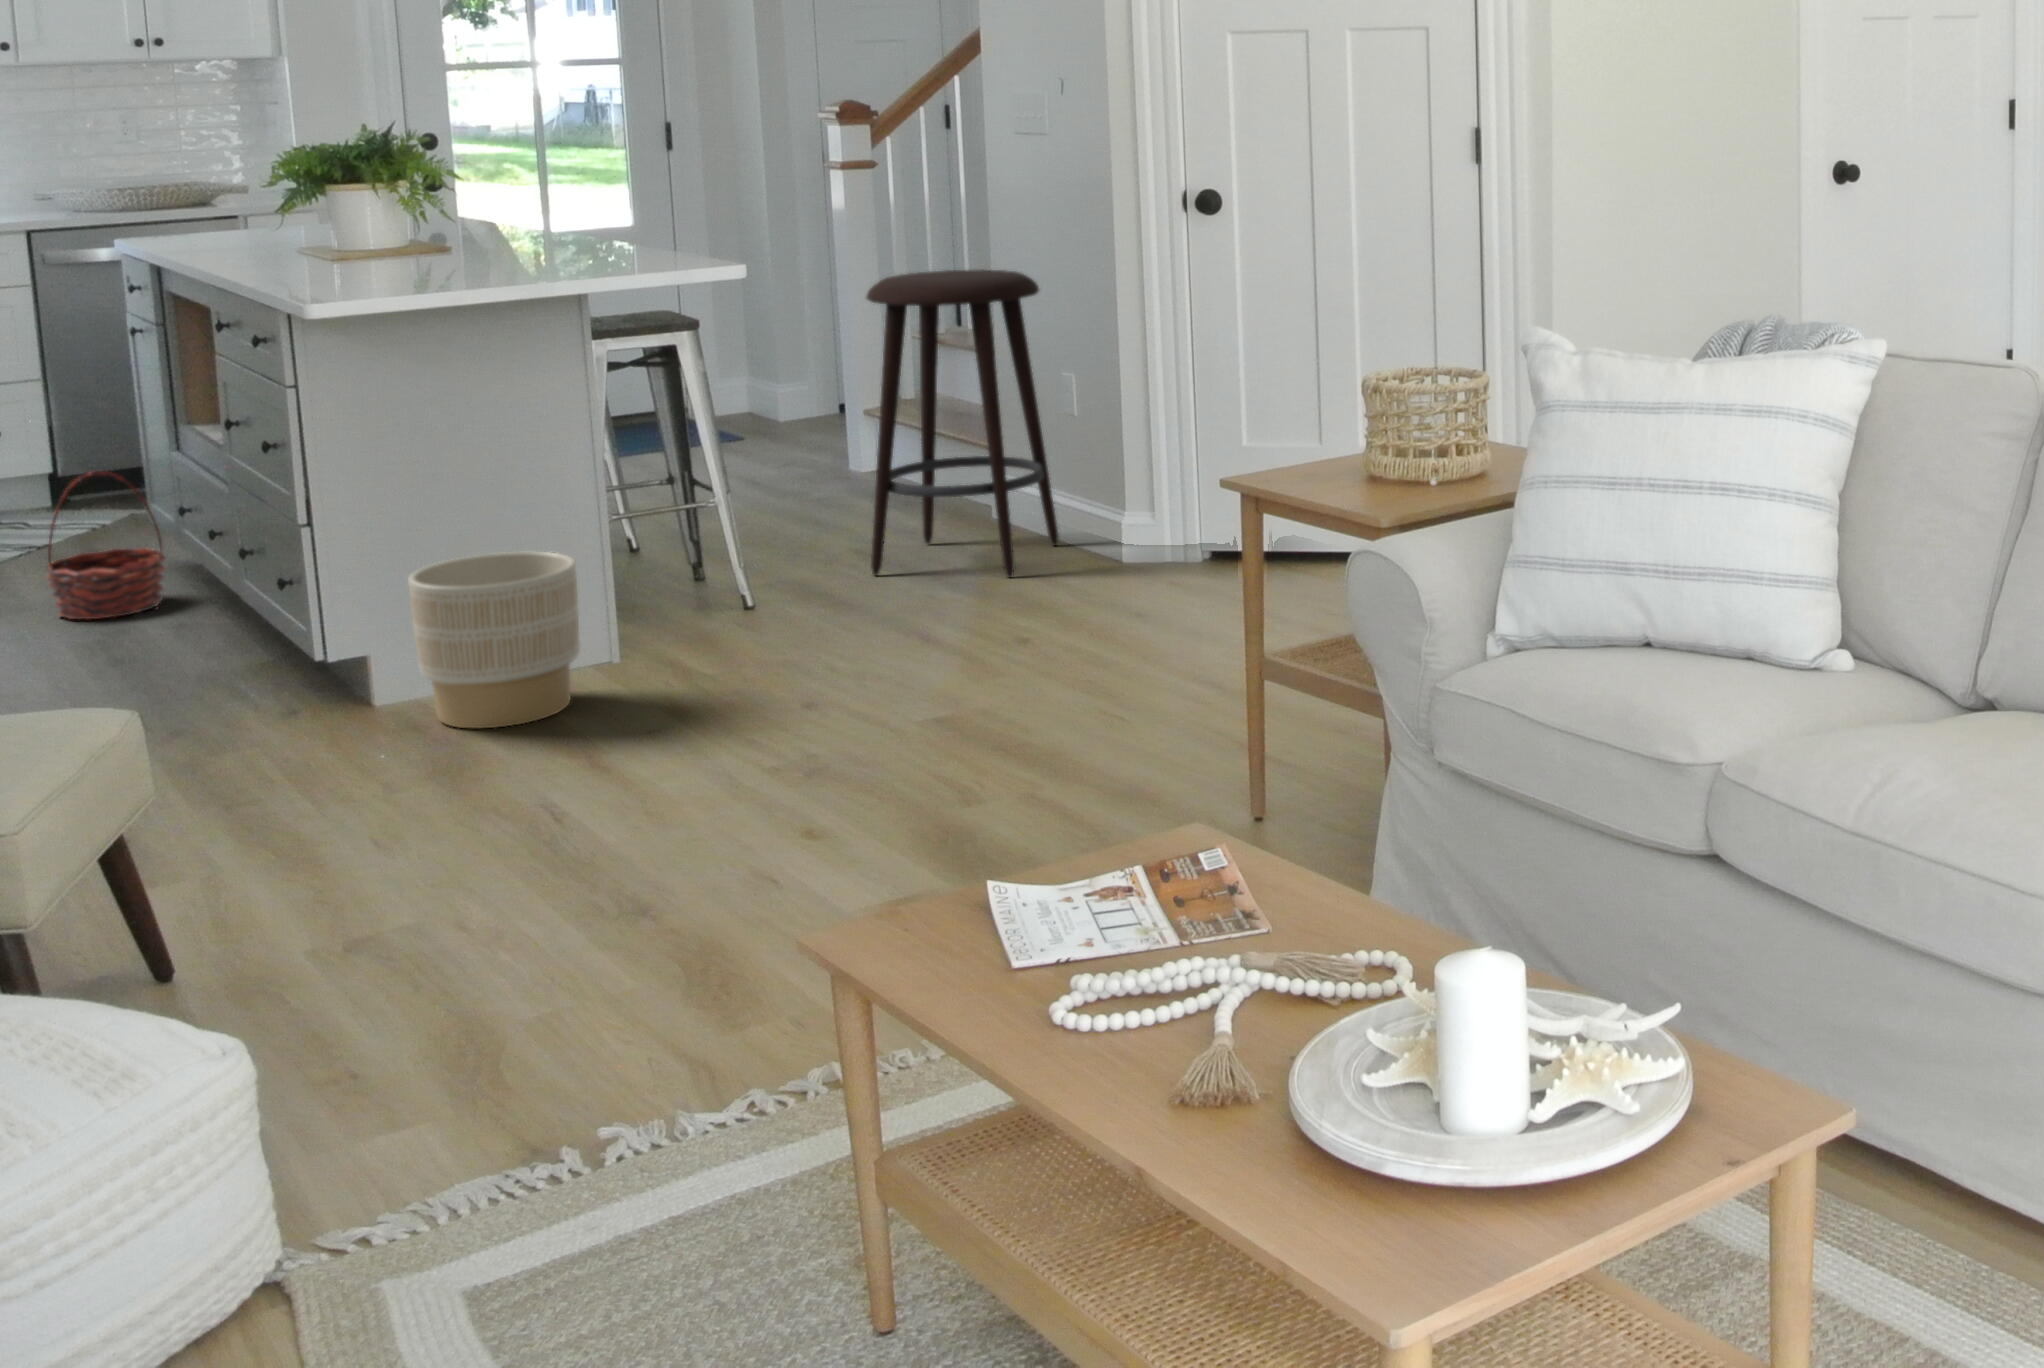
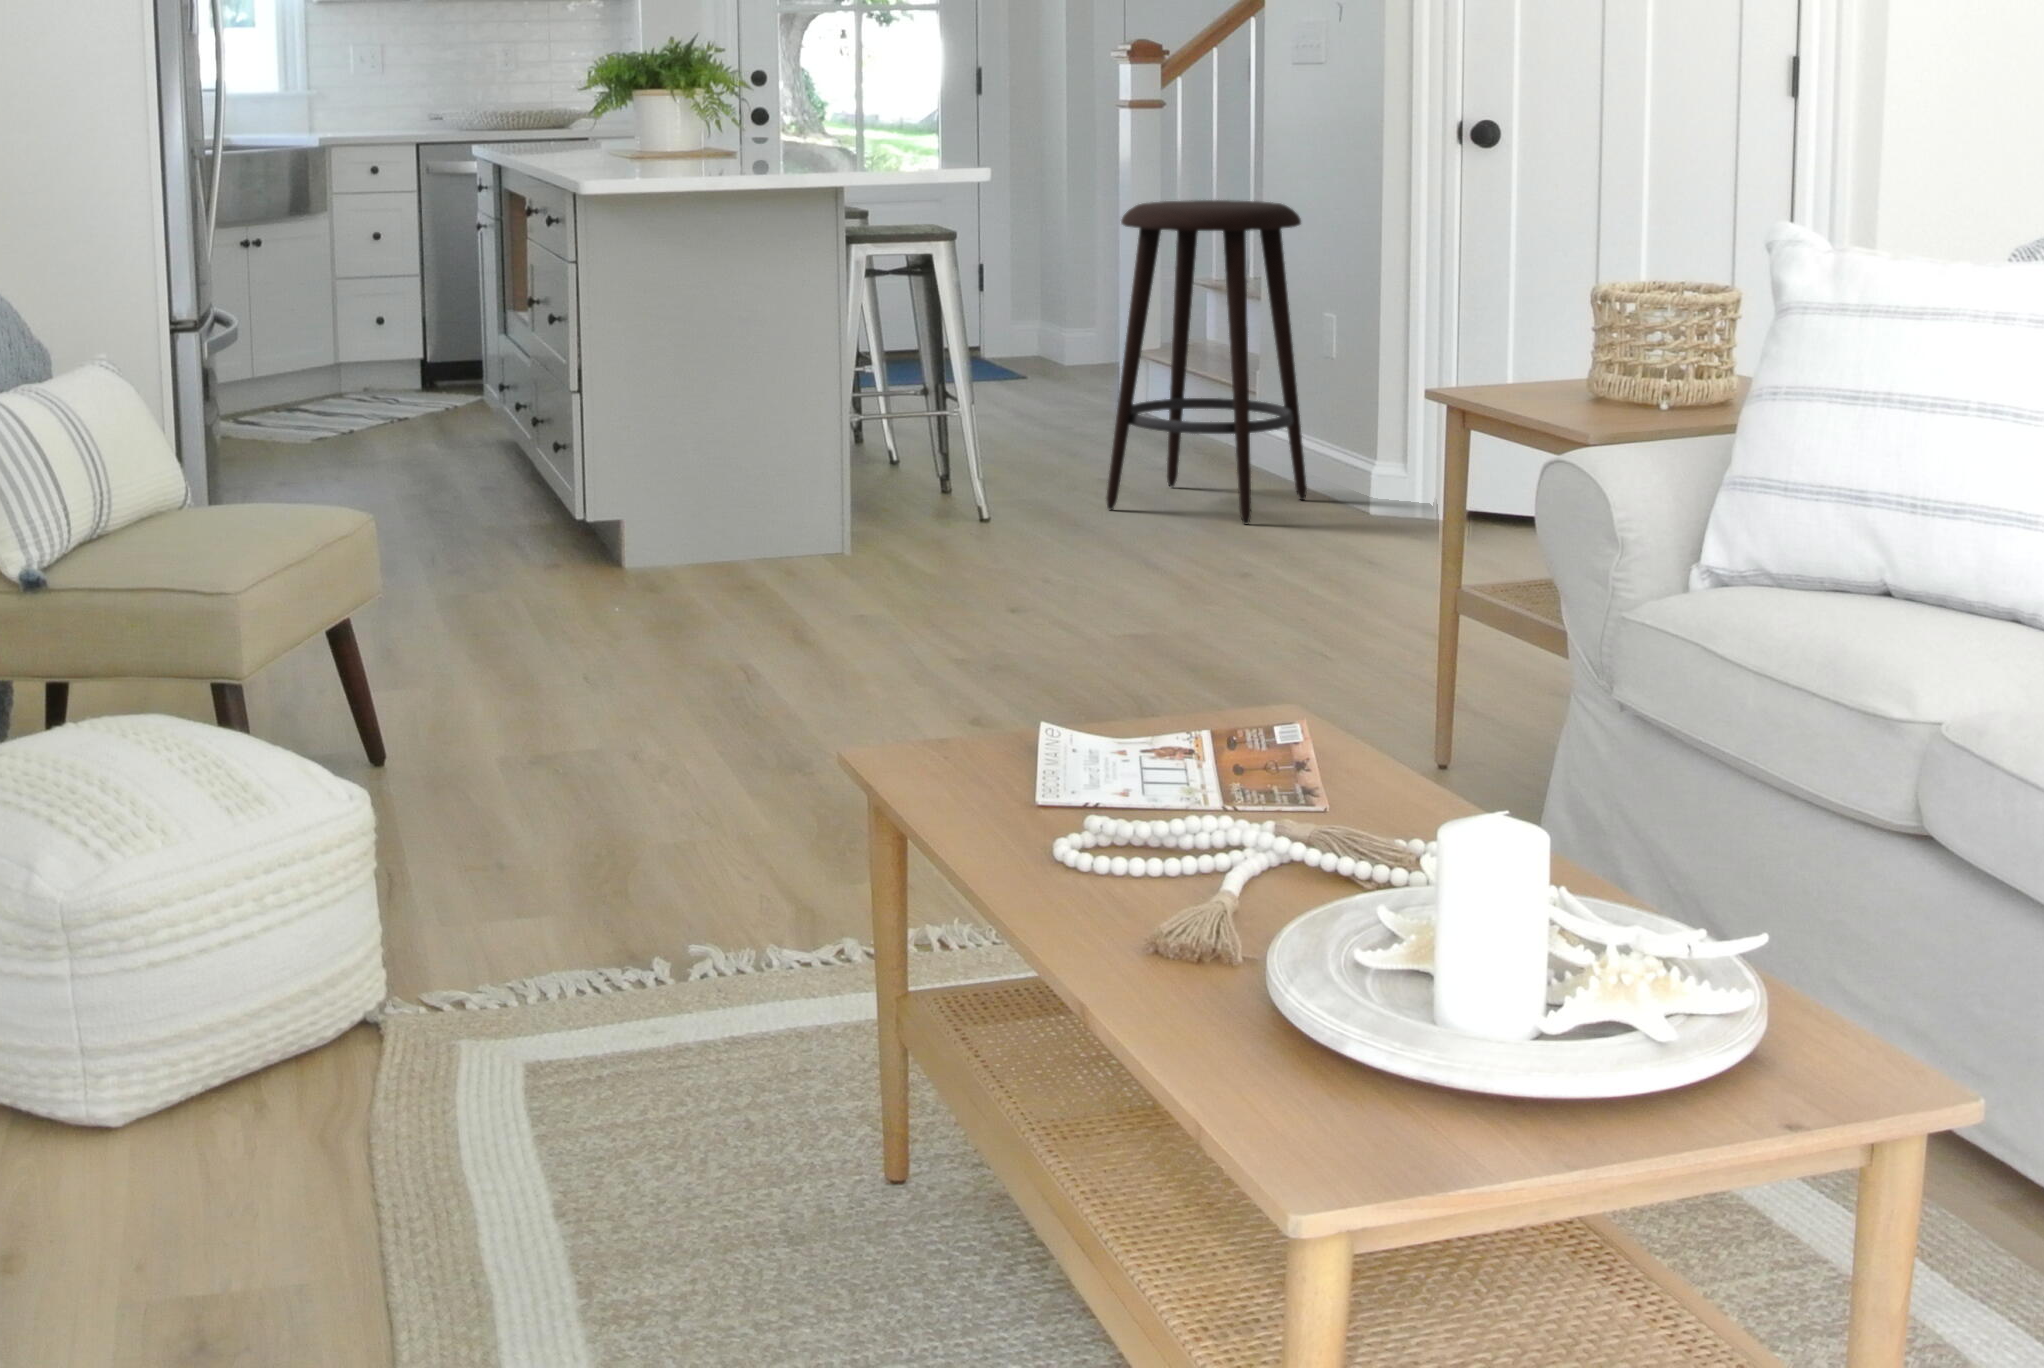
basket: present [45,471,166,620] -> none [396,348,491,480]
planter: present [408,552,580,728] -> none [655,436,804,600]

